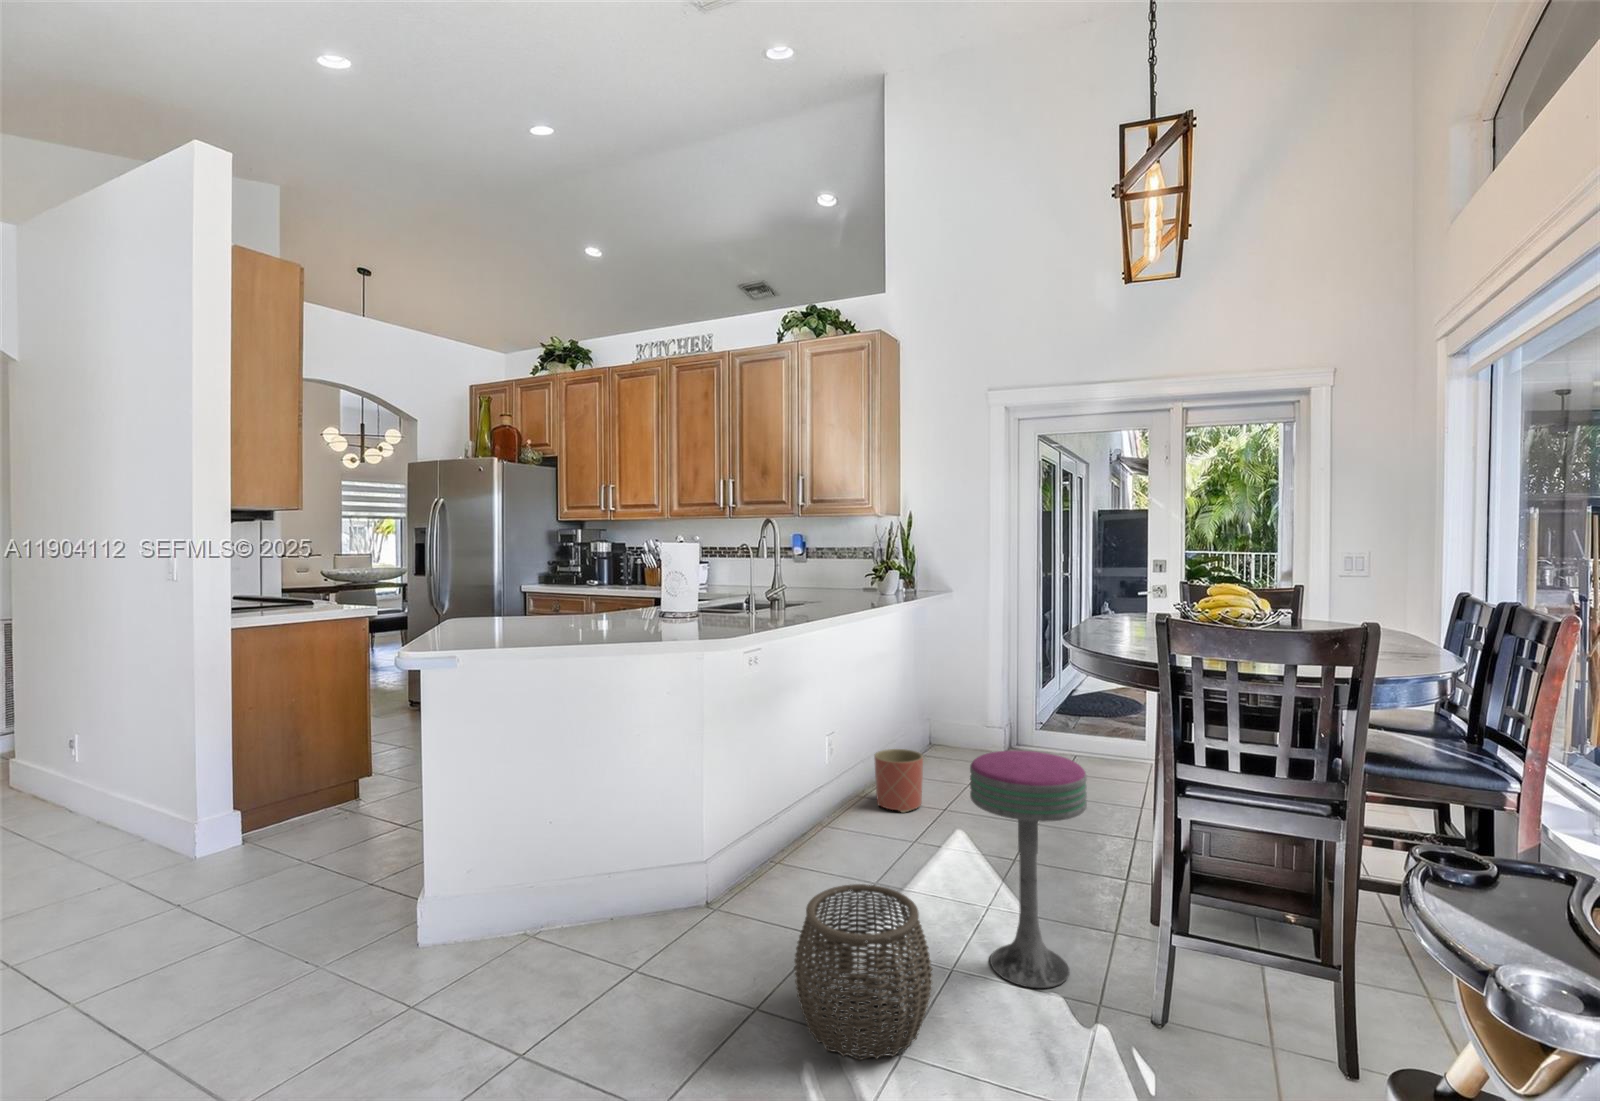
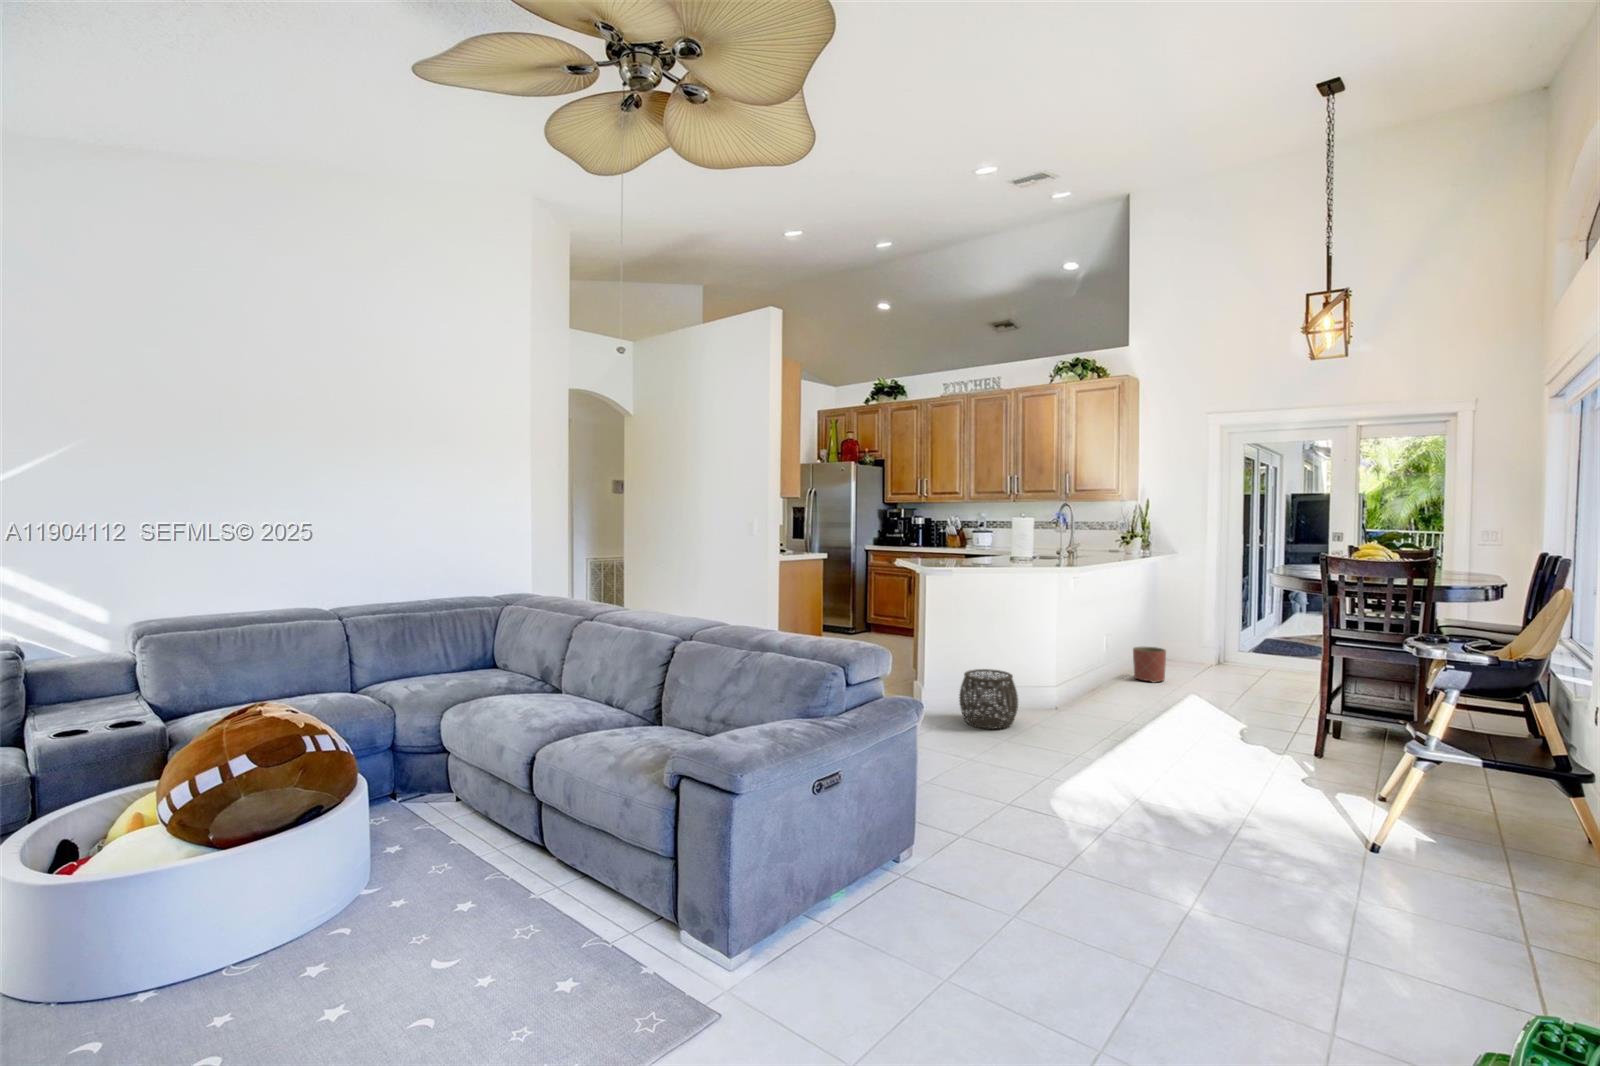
bar stool: present [970,750,1087,988] -> none [1212,628,1279,740]
woven basket: present [794,884,933,1060] -> present [959,669,1018,729]

